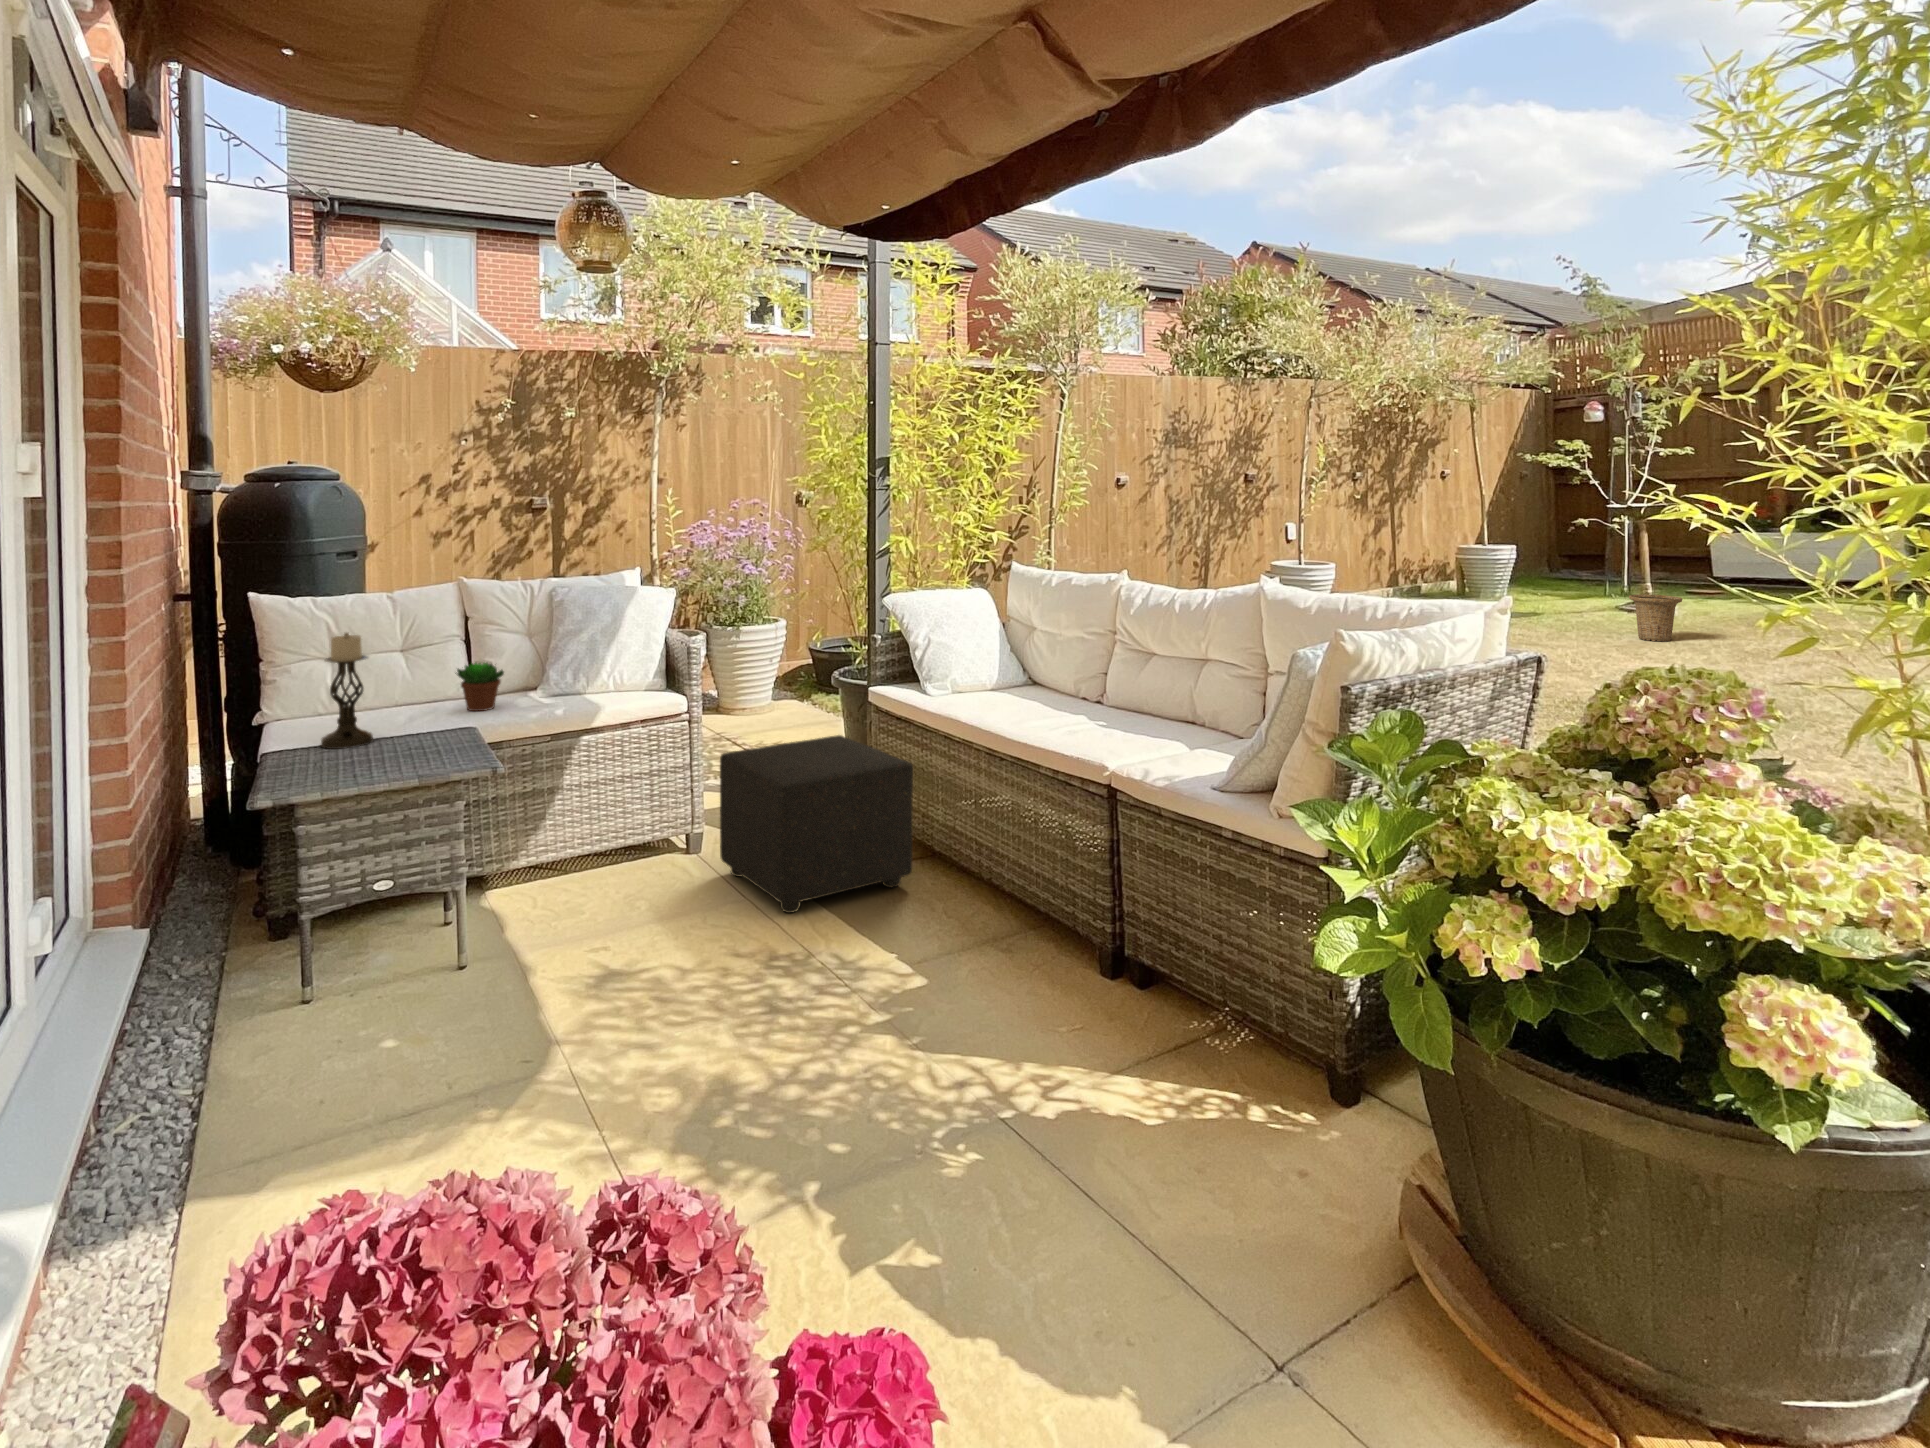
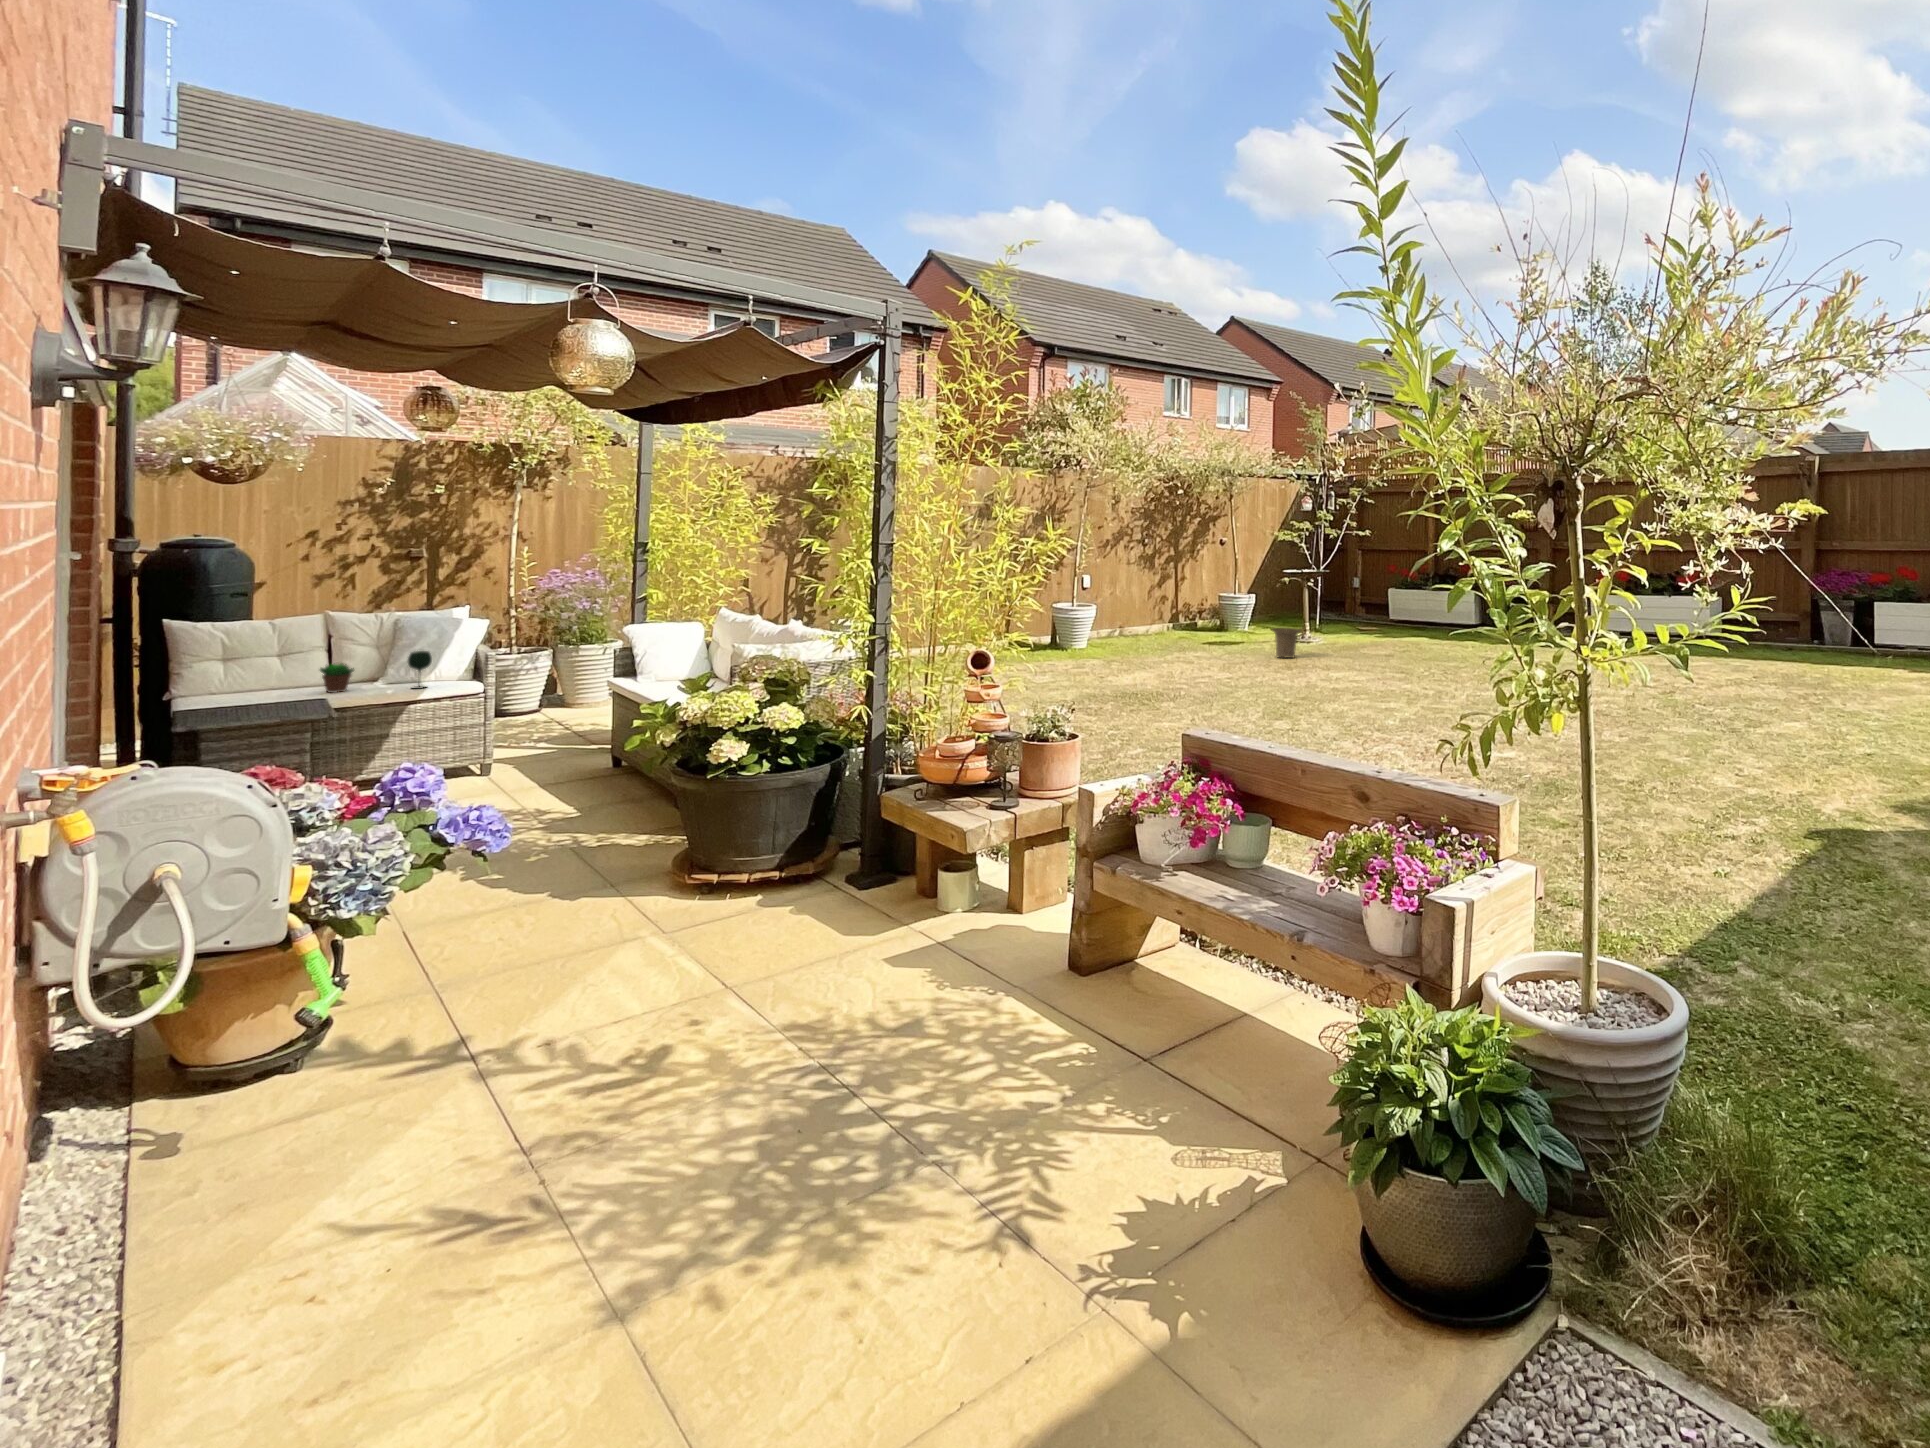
candle holder: present [320,633,373,749] -> none [219,644,256,710]
wine glass: none [580,642,614,706] -> present [408,651,432,689]
ottoman: present [720,735,913,913] -> none [495,705,615,796]

